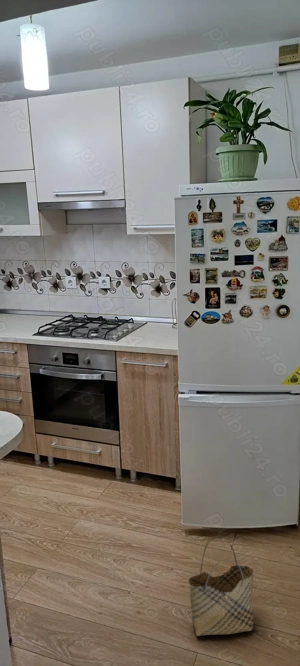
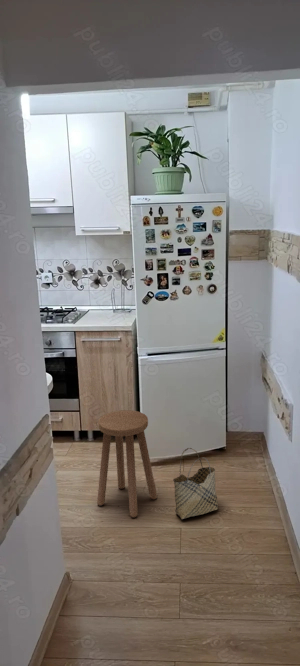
stool: none [101,465,178,615] -> present [97,410,157,517]

